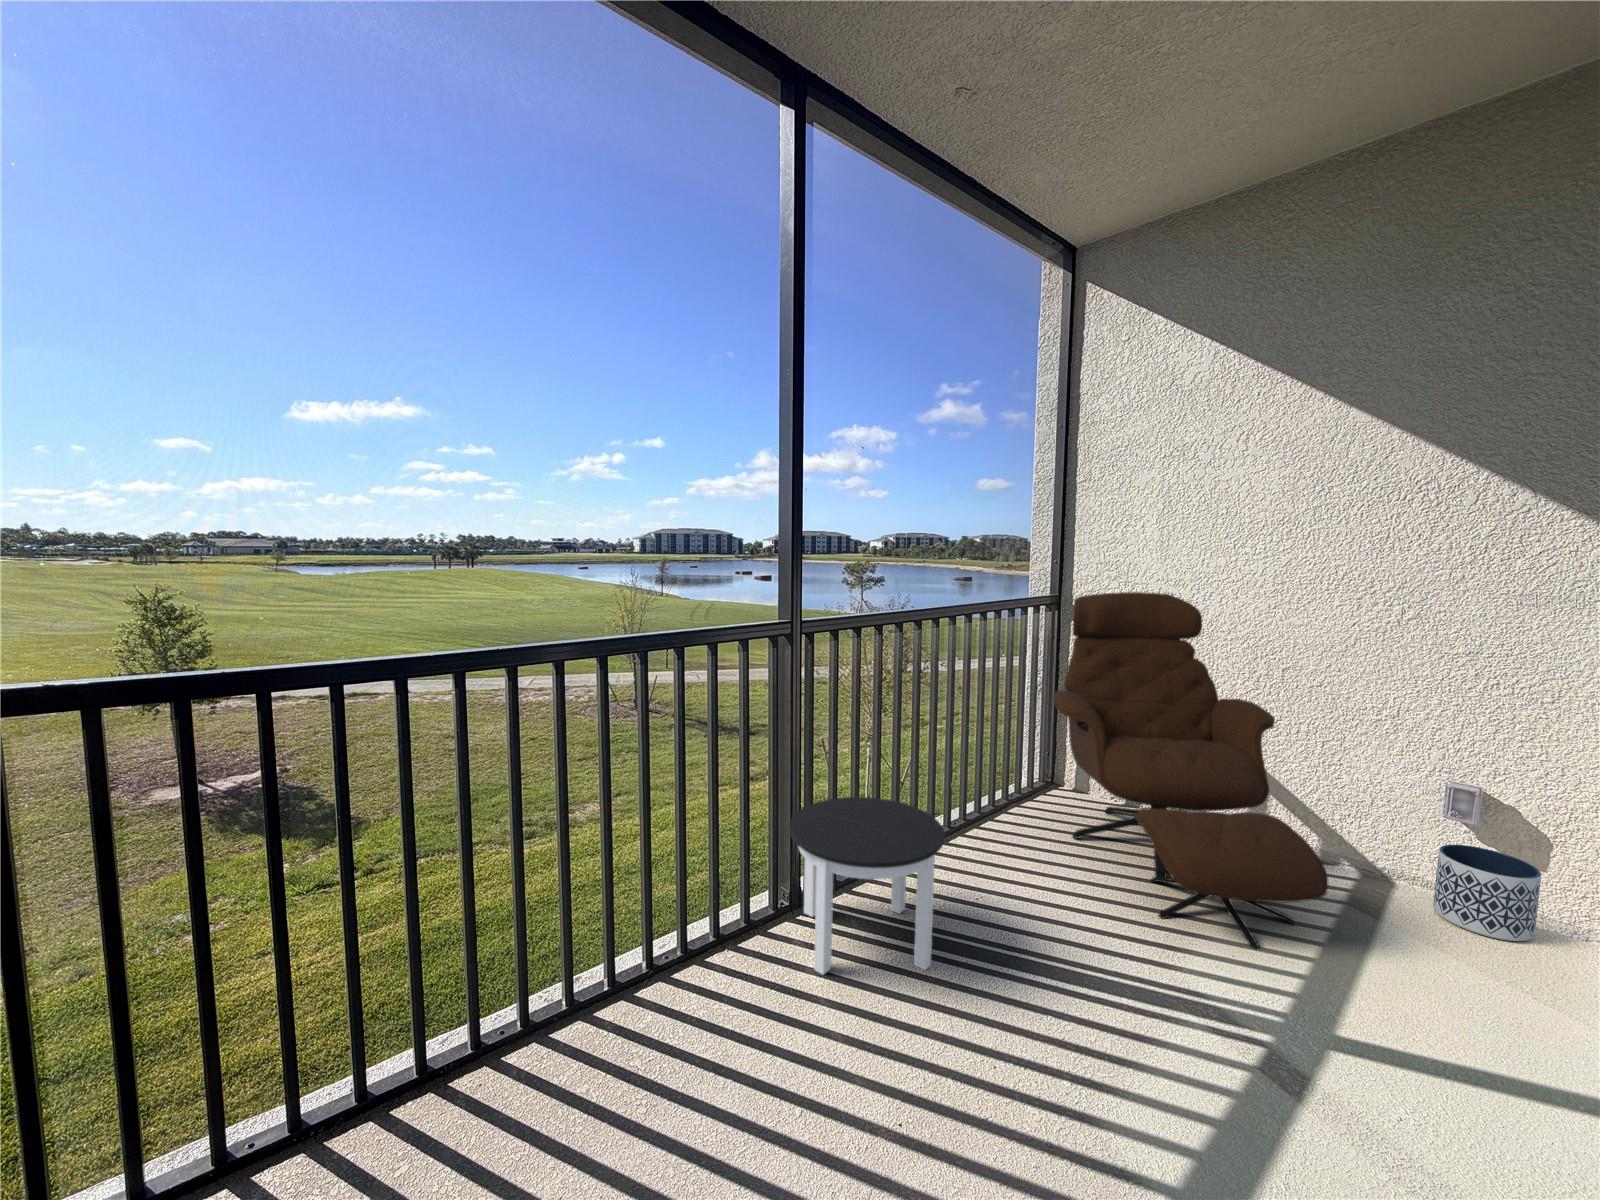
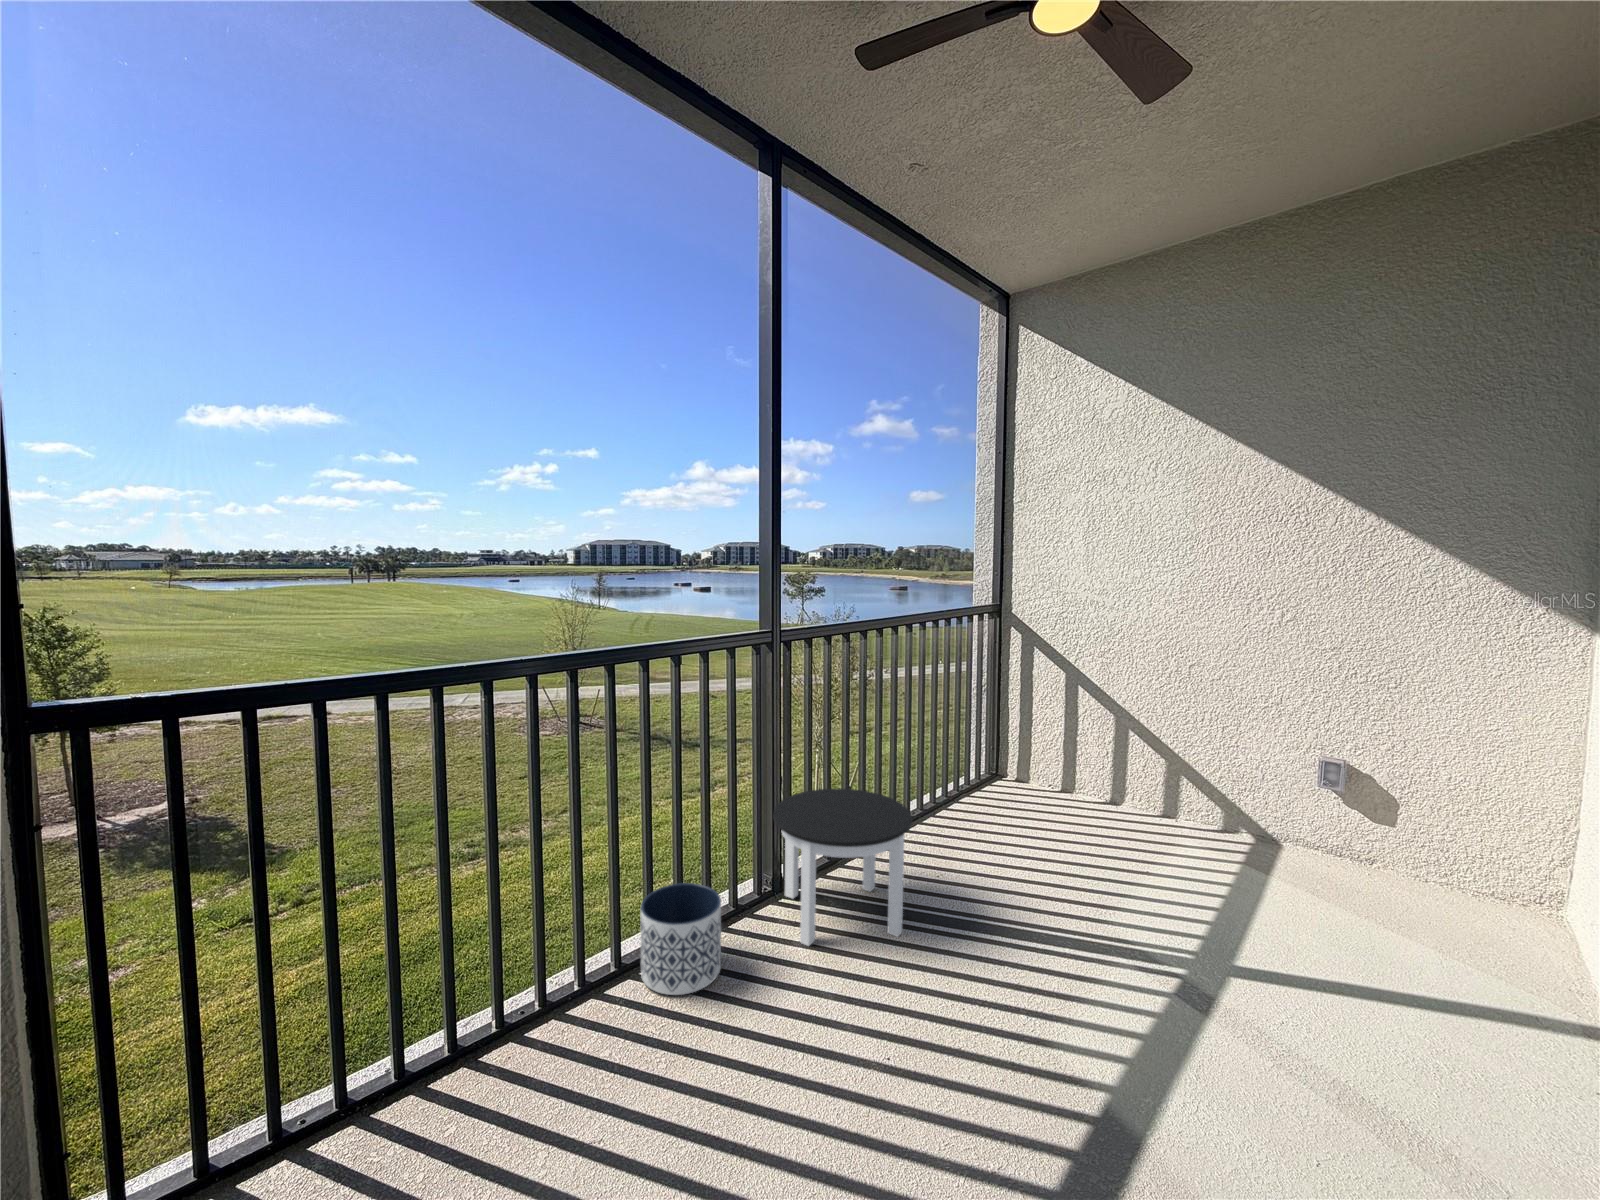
lounge chair: present [1053,592,1328,949] -> none [997,601,1229,905]
planter: present [1433,845,1541,941] -> present [641,883,721,995]

